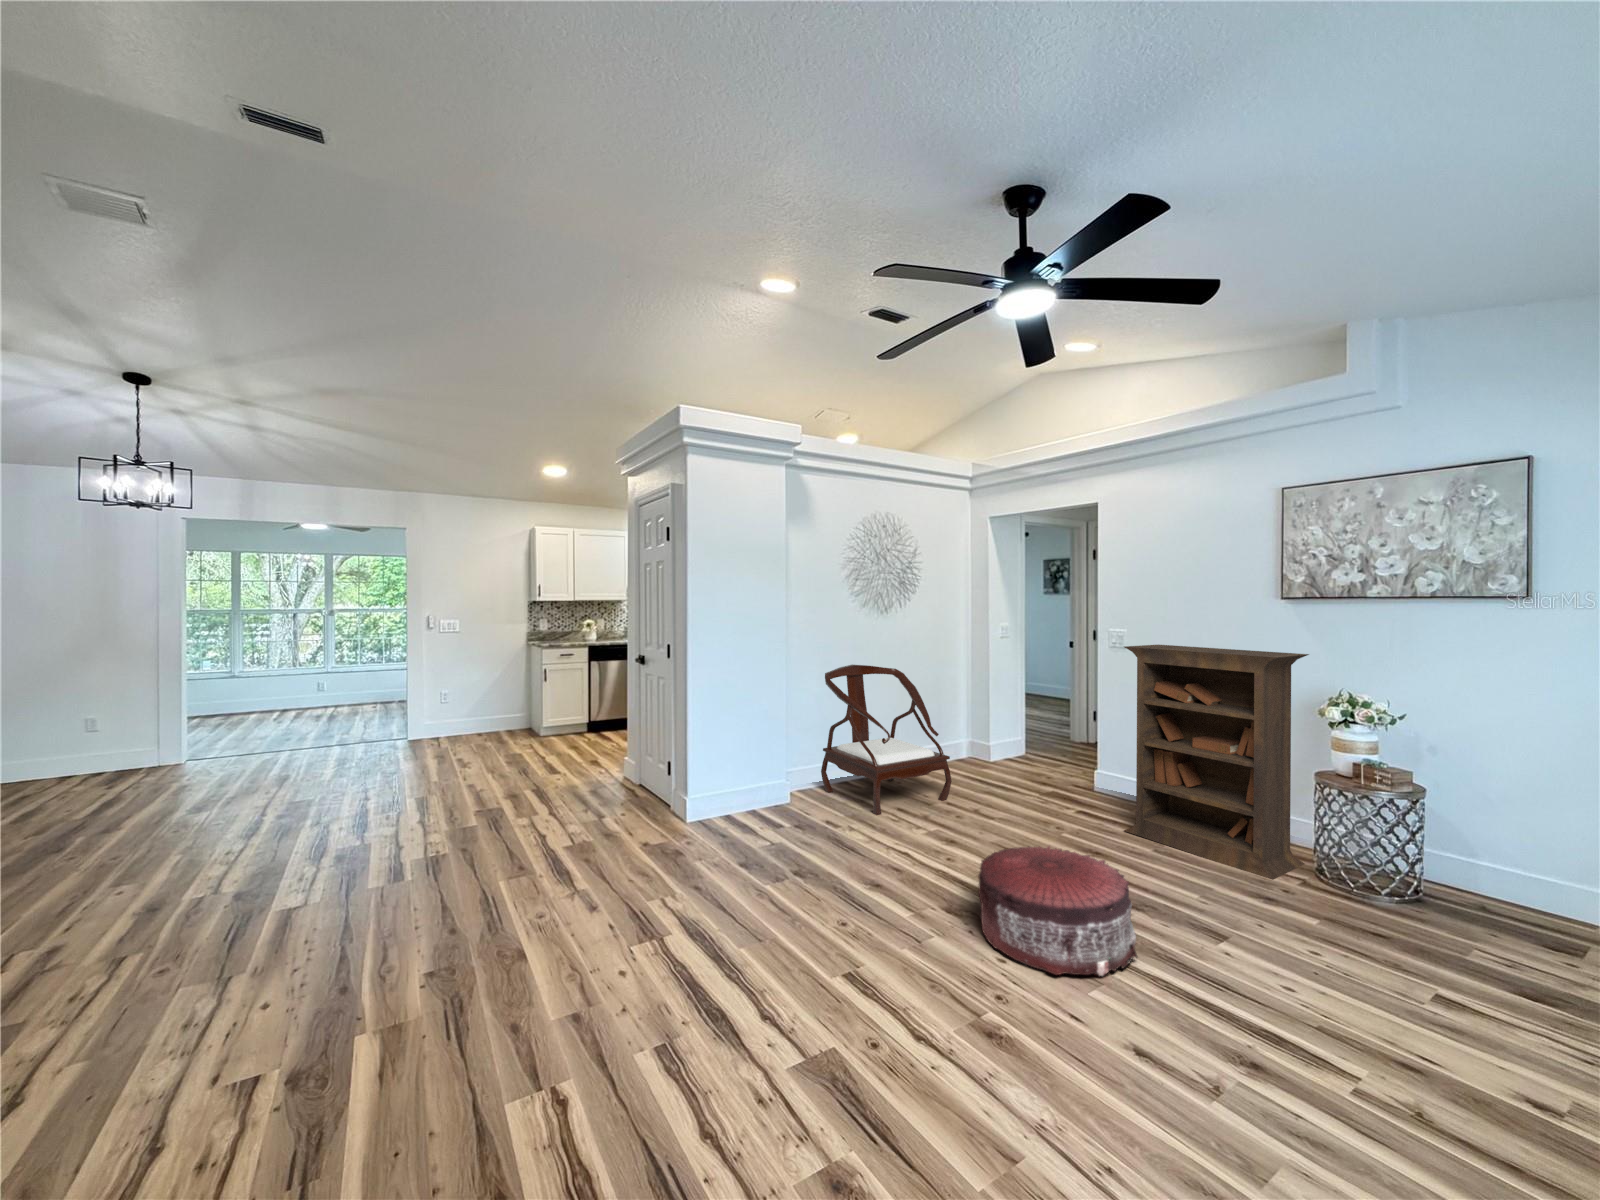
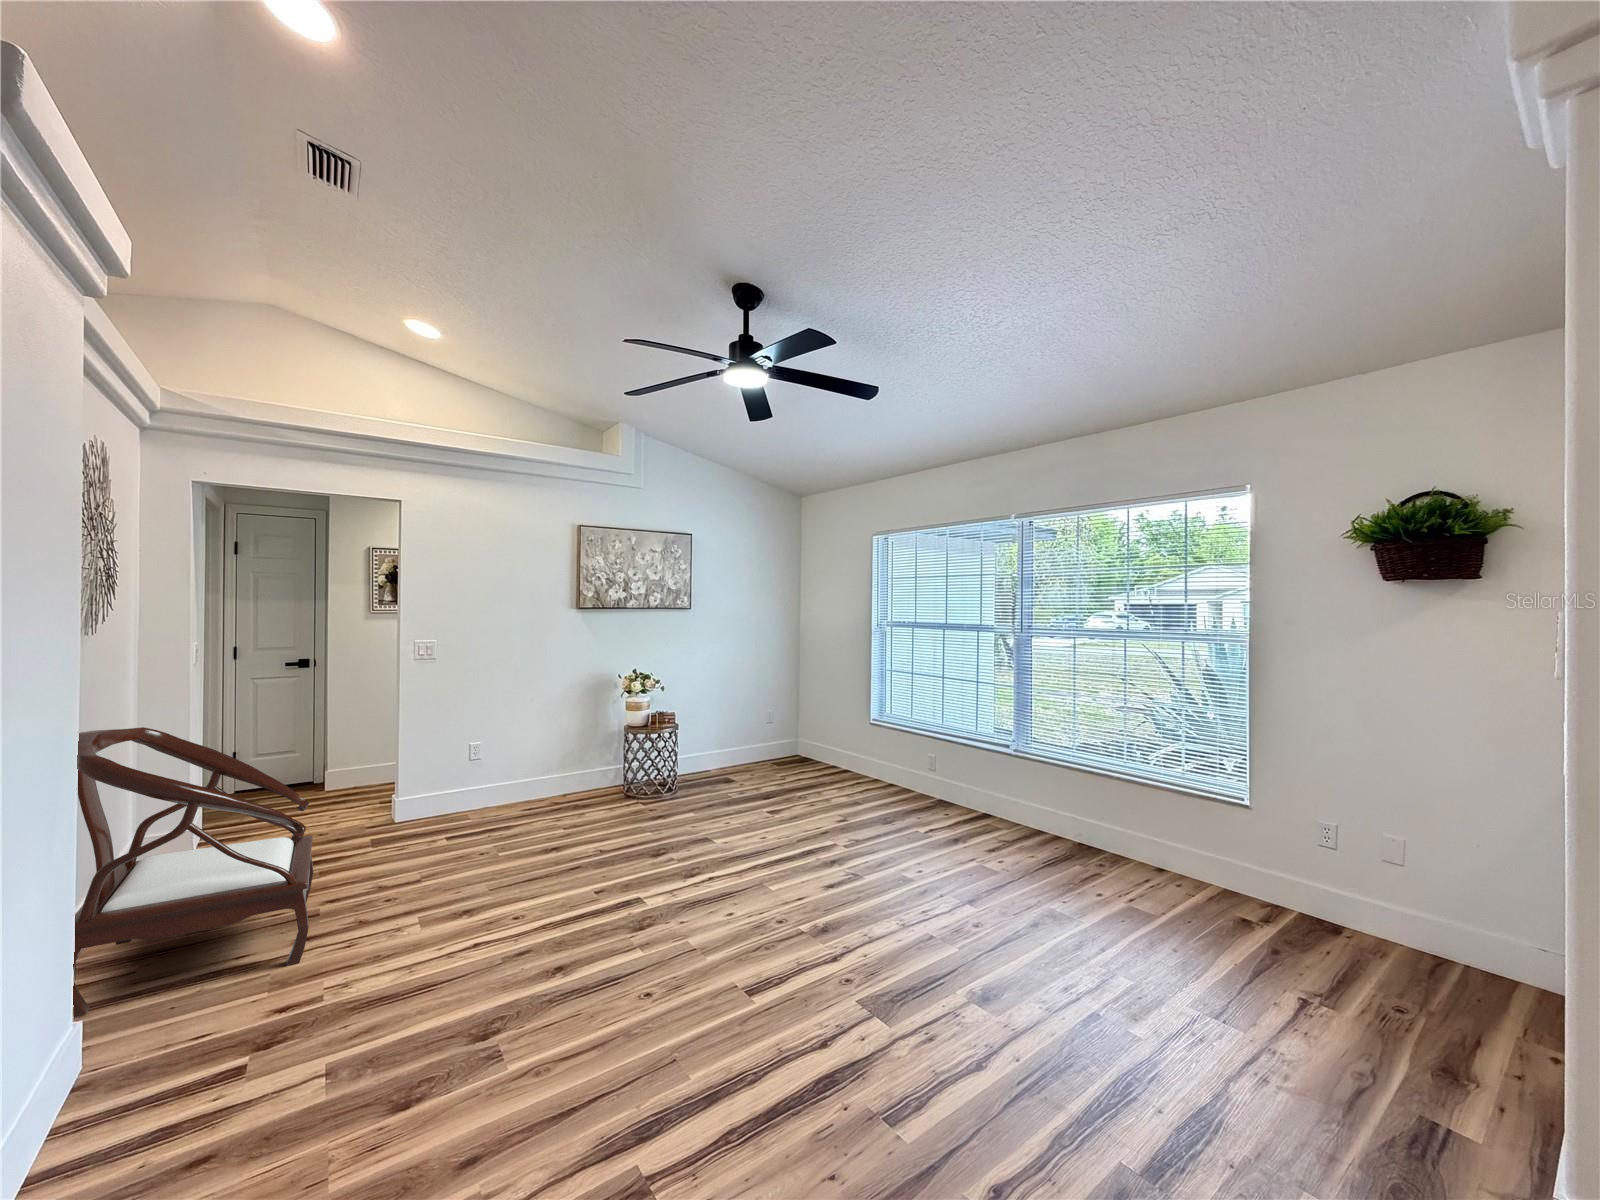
bookcase: present [1124,645,1309,880] -> none [502,648,640,832]
pouf: present [979,846,1137,976] -> none [640,817,758,917]

